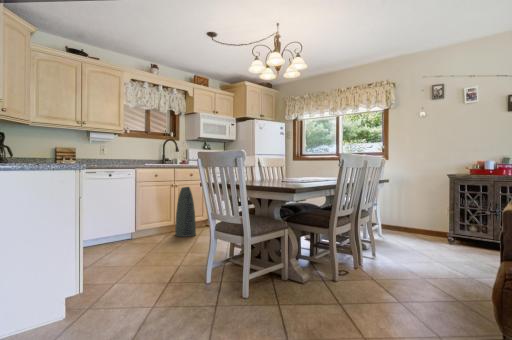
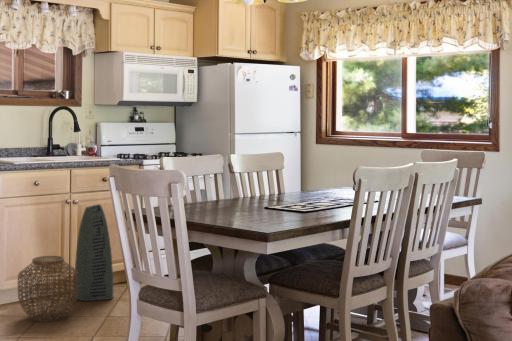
woven basket: none [145,212,178,248] -> present [18,256,78,322]

